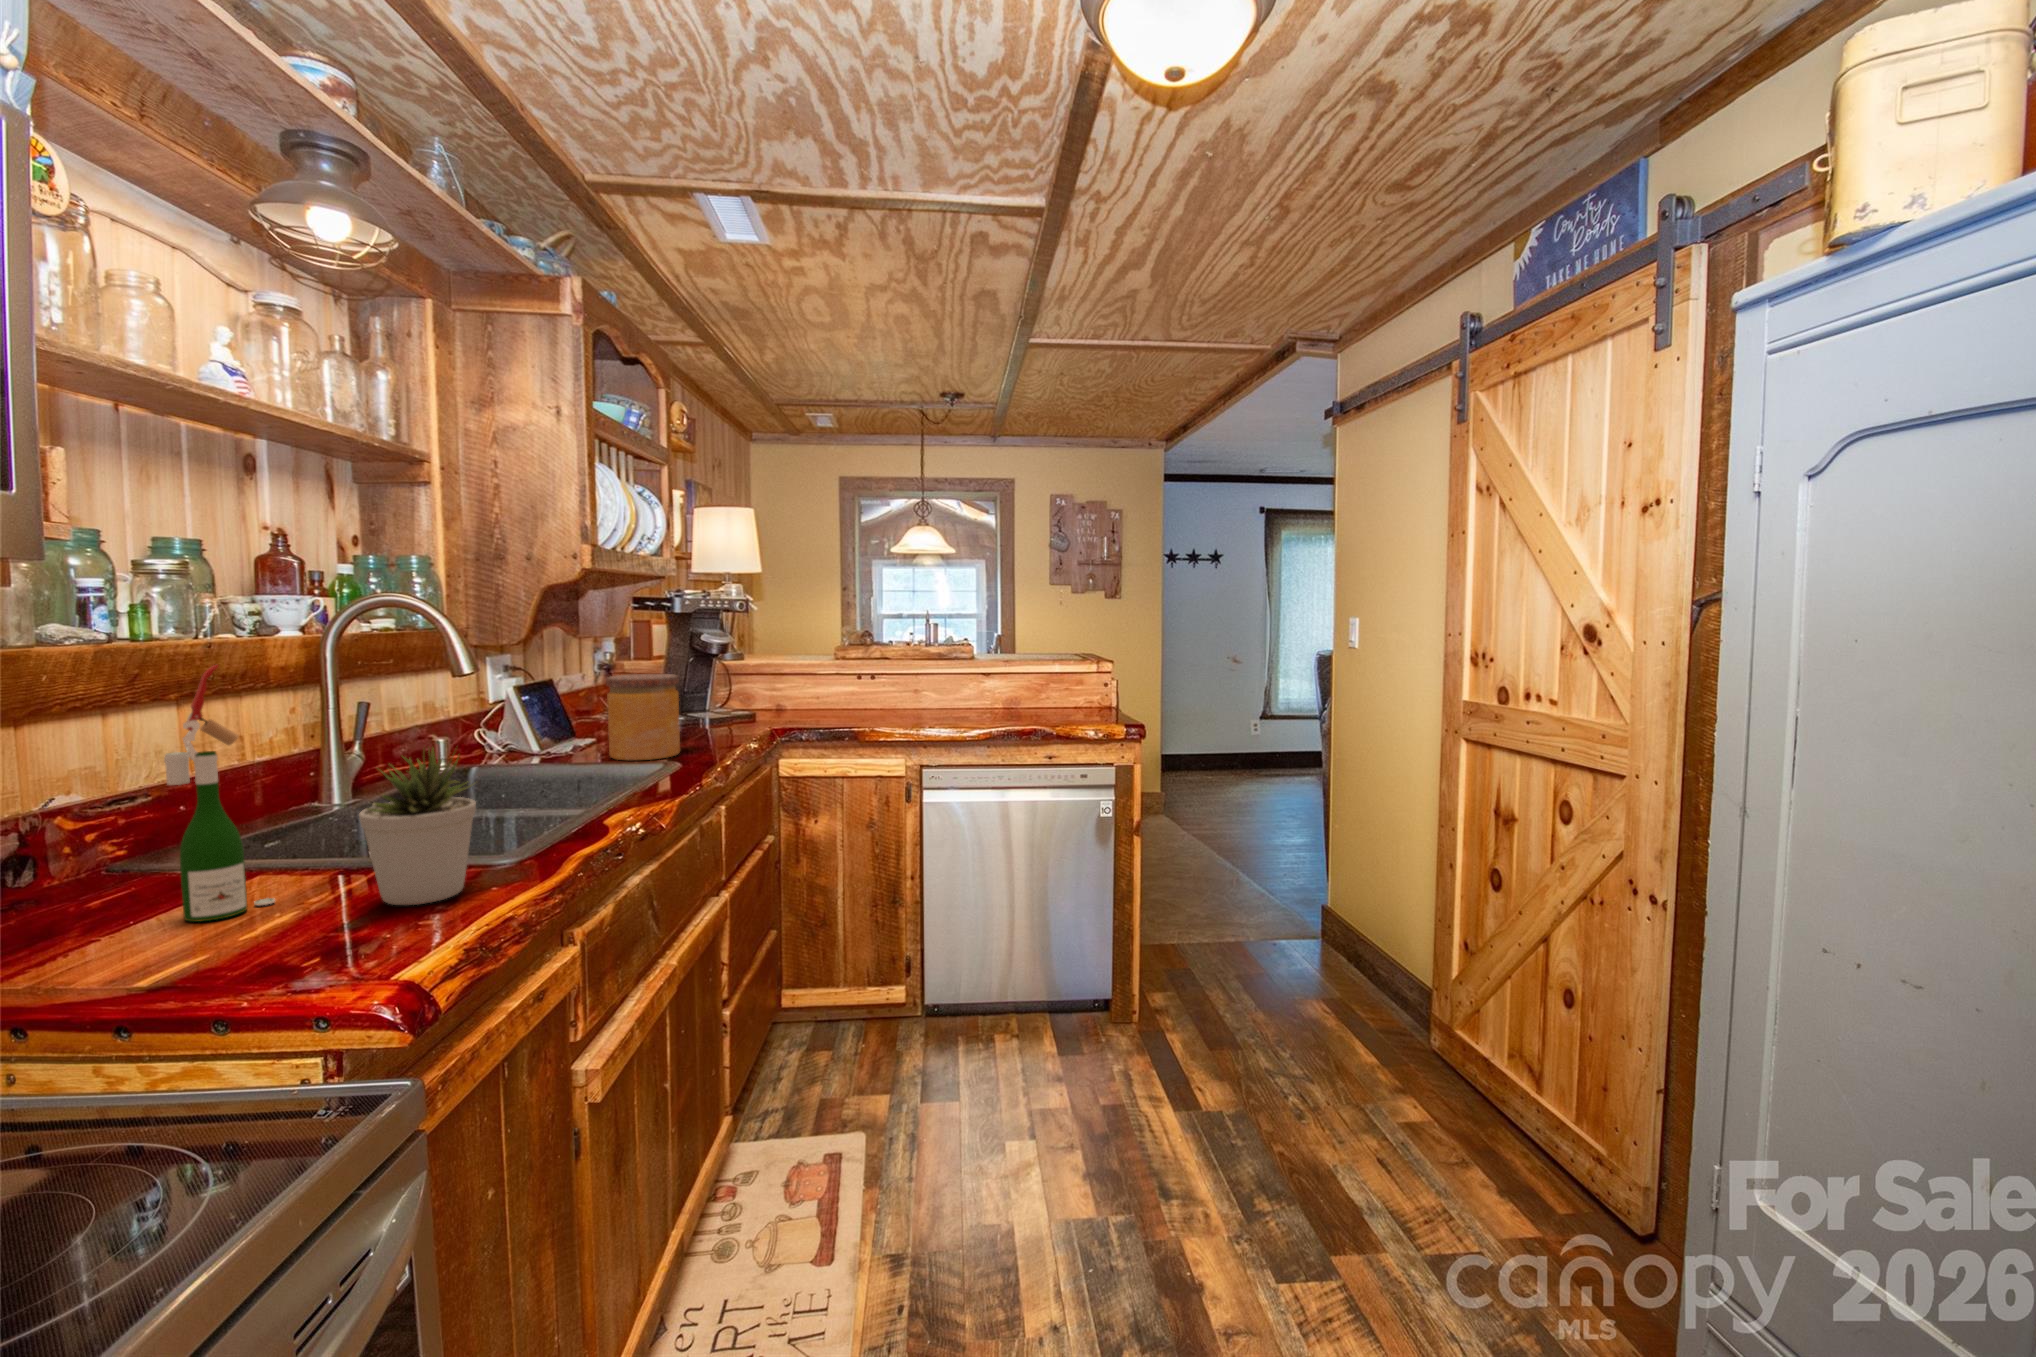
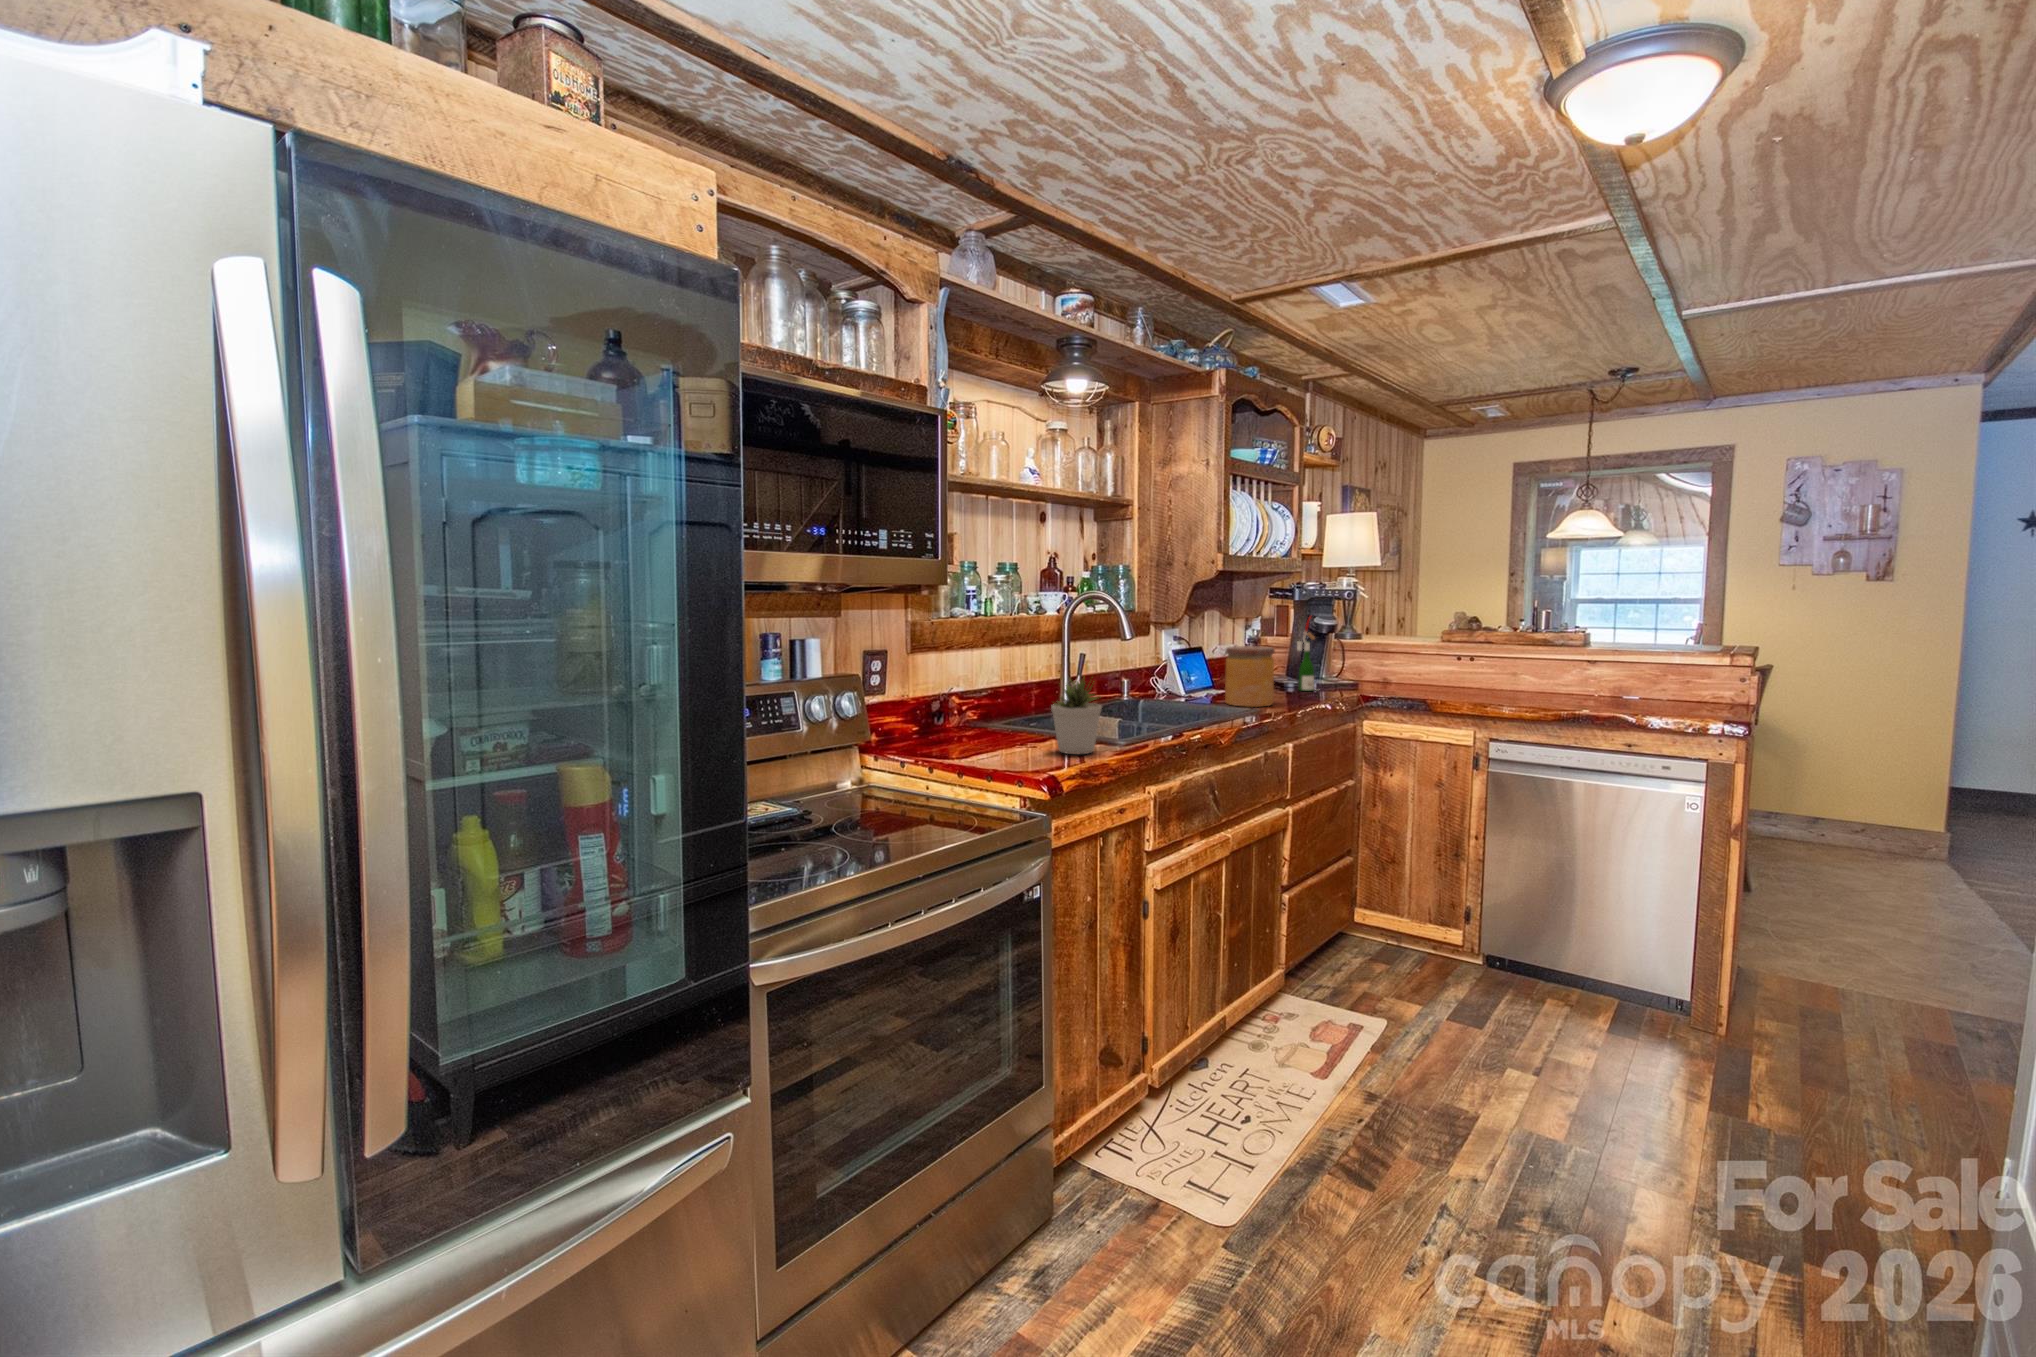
wine bottle: present [164,665,275,922] -> present [1297,617,1314,691]

